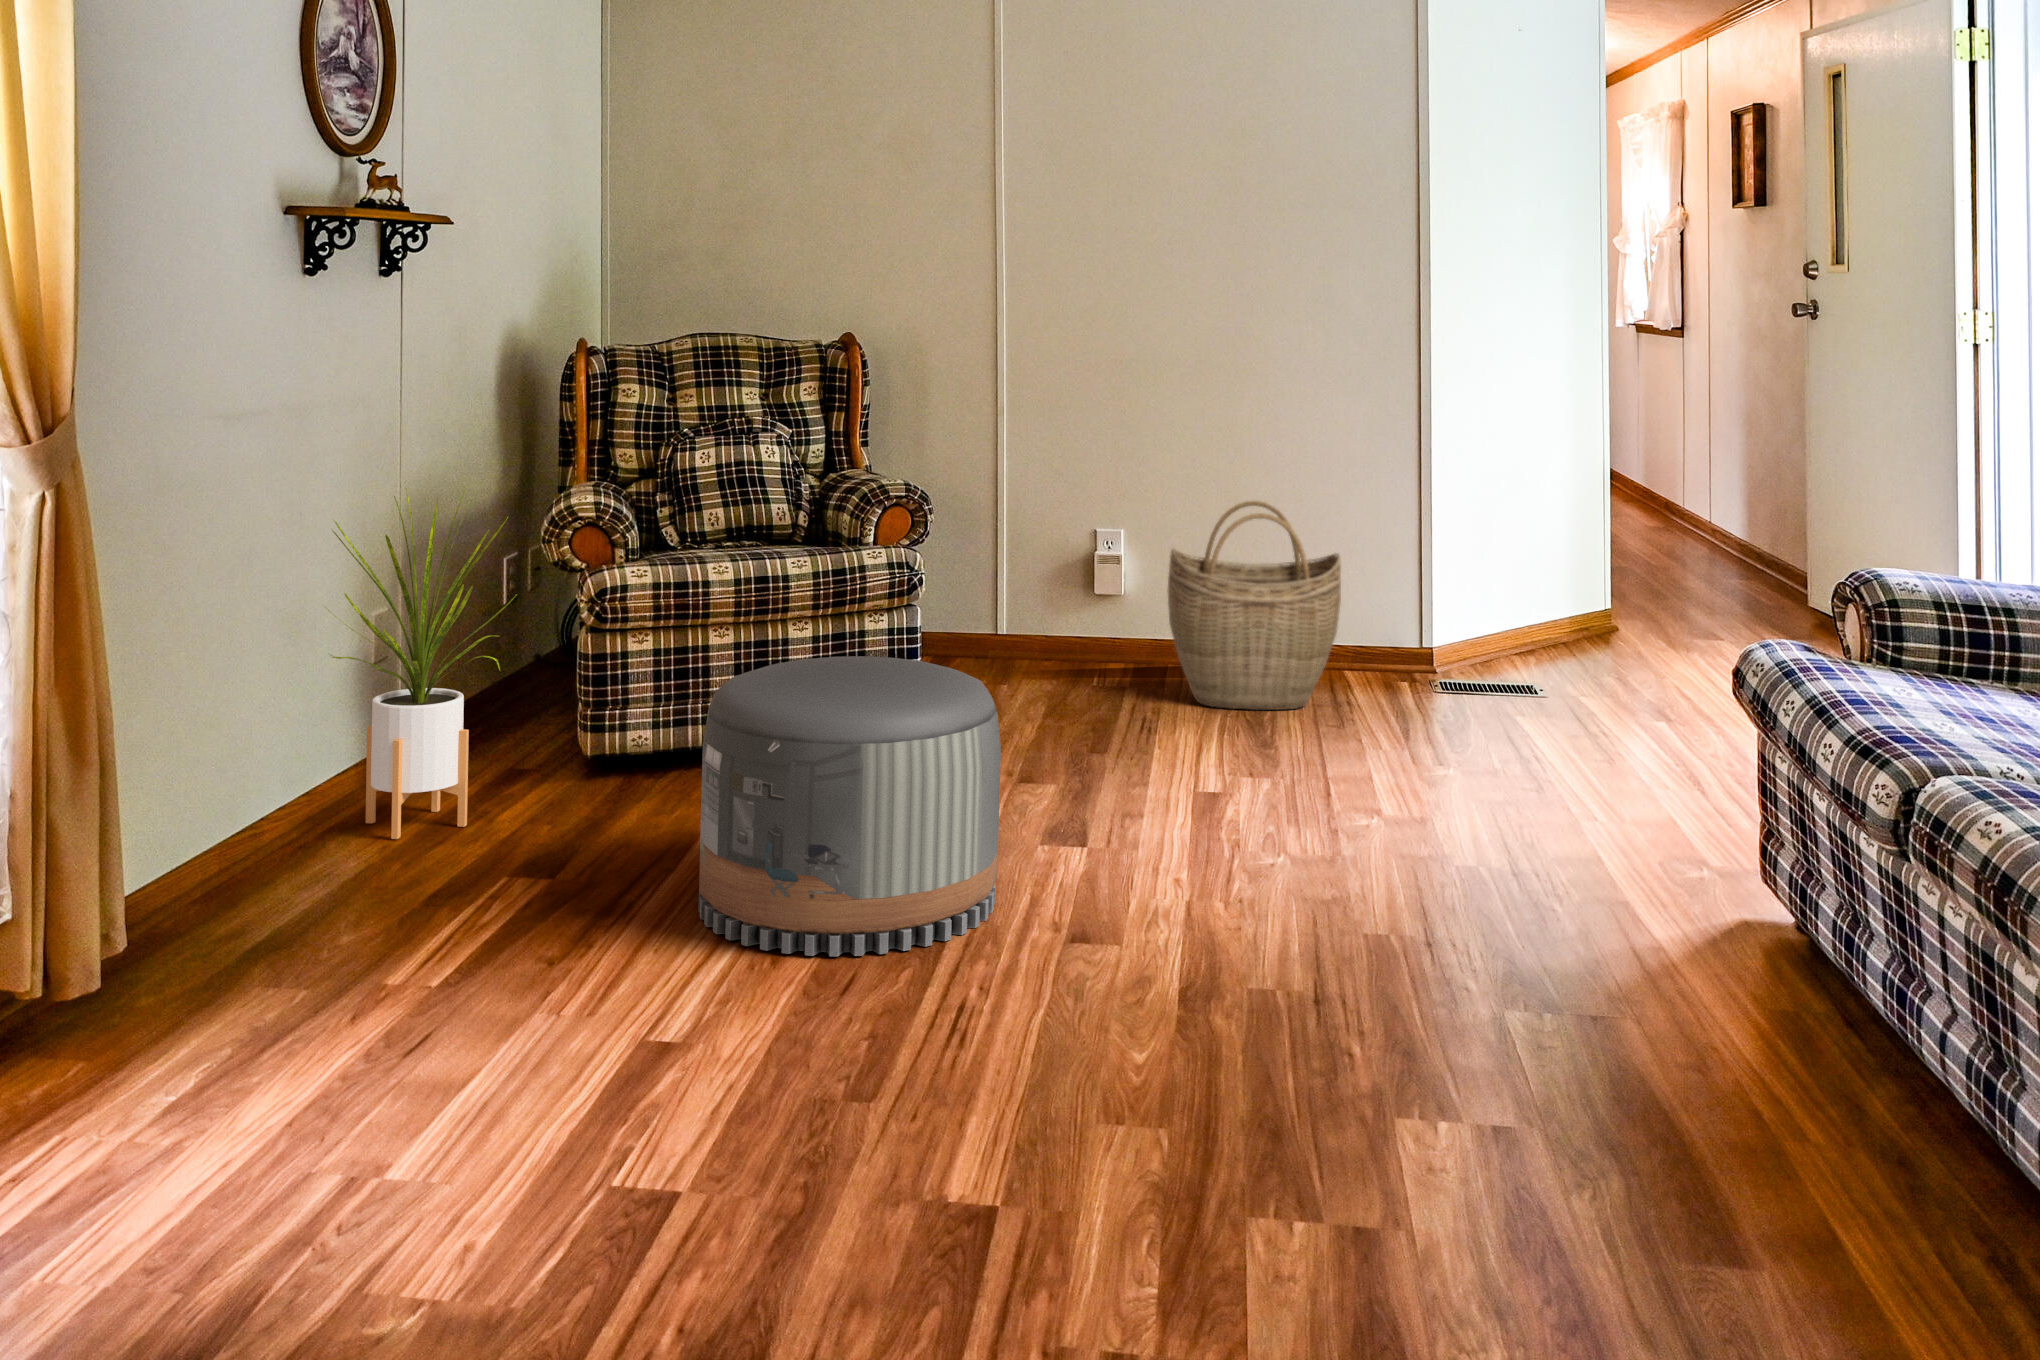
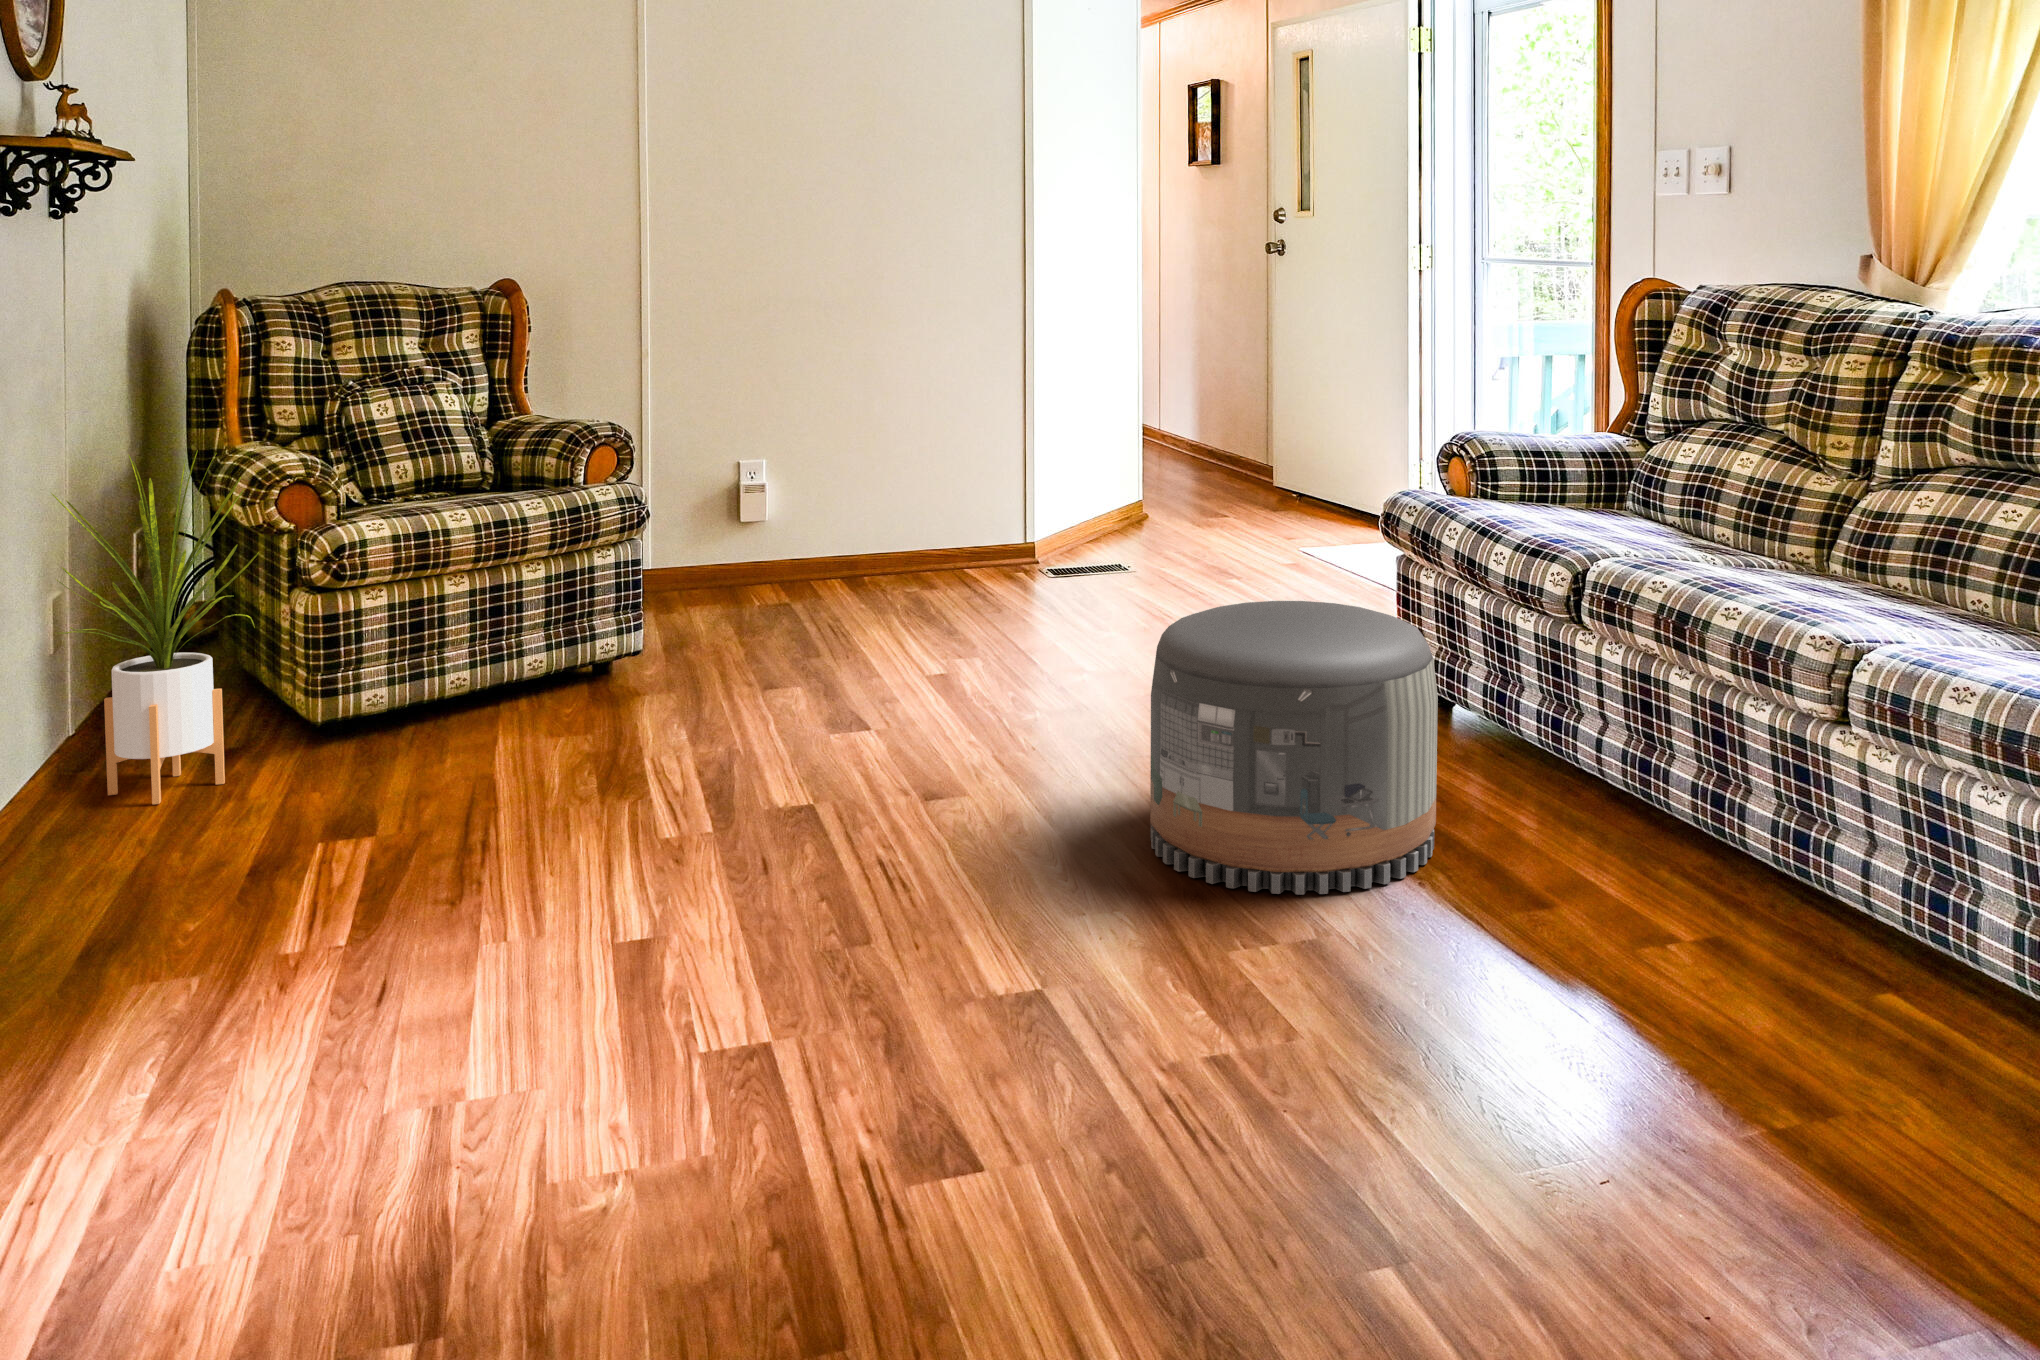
woven basket: present [1168,501,1341,710] -> none [819,422,971,602]
pouf: present [699,656,1001,956] -> present [1150,601,1438,895]

